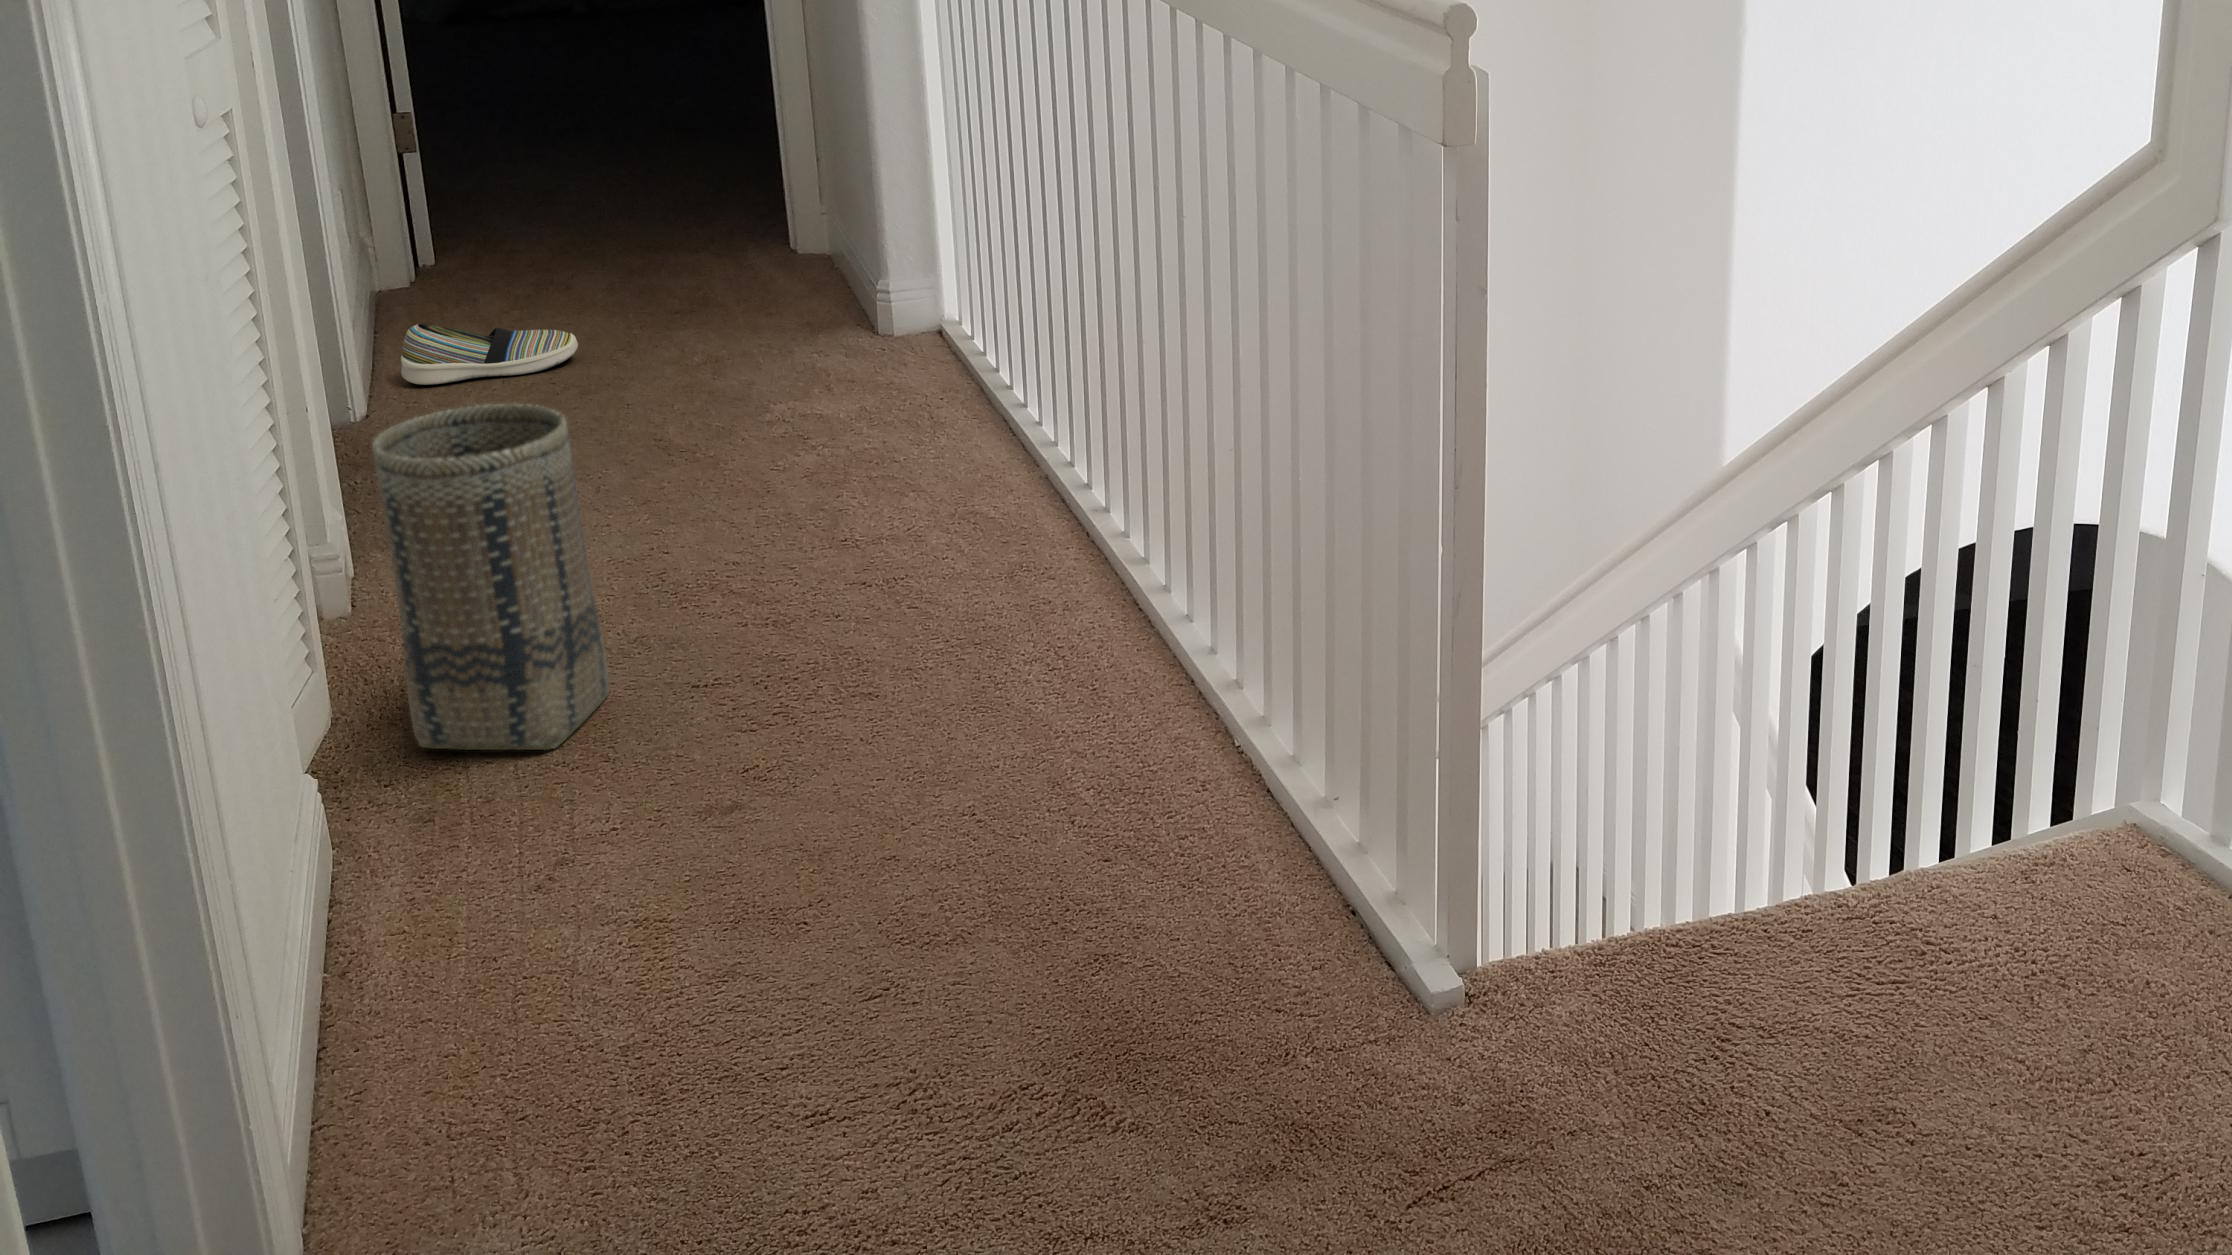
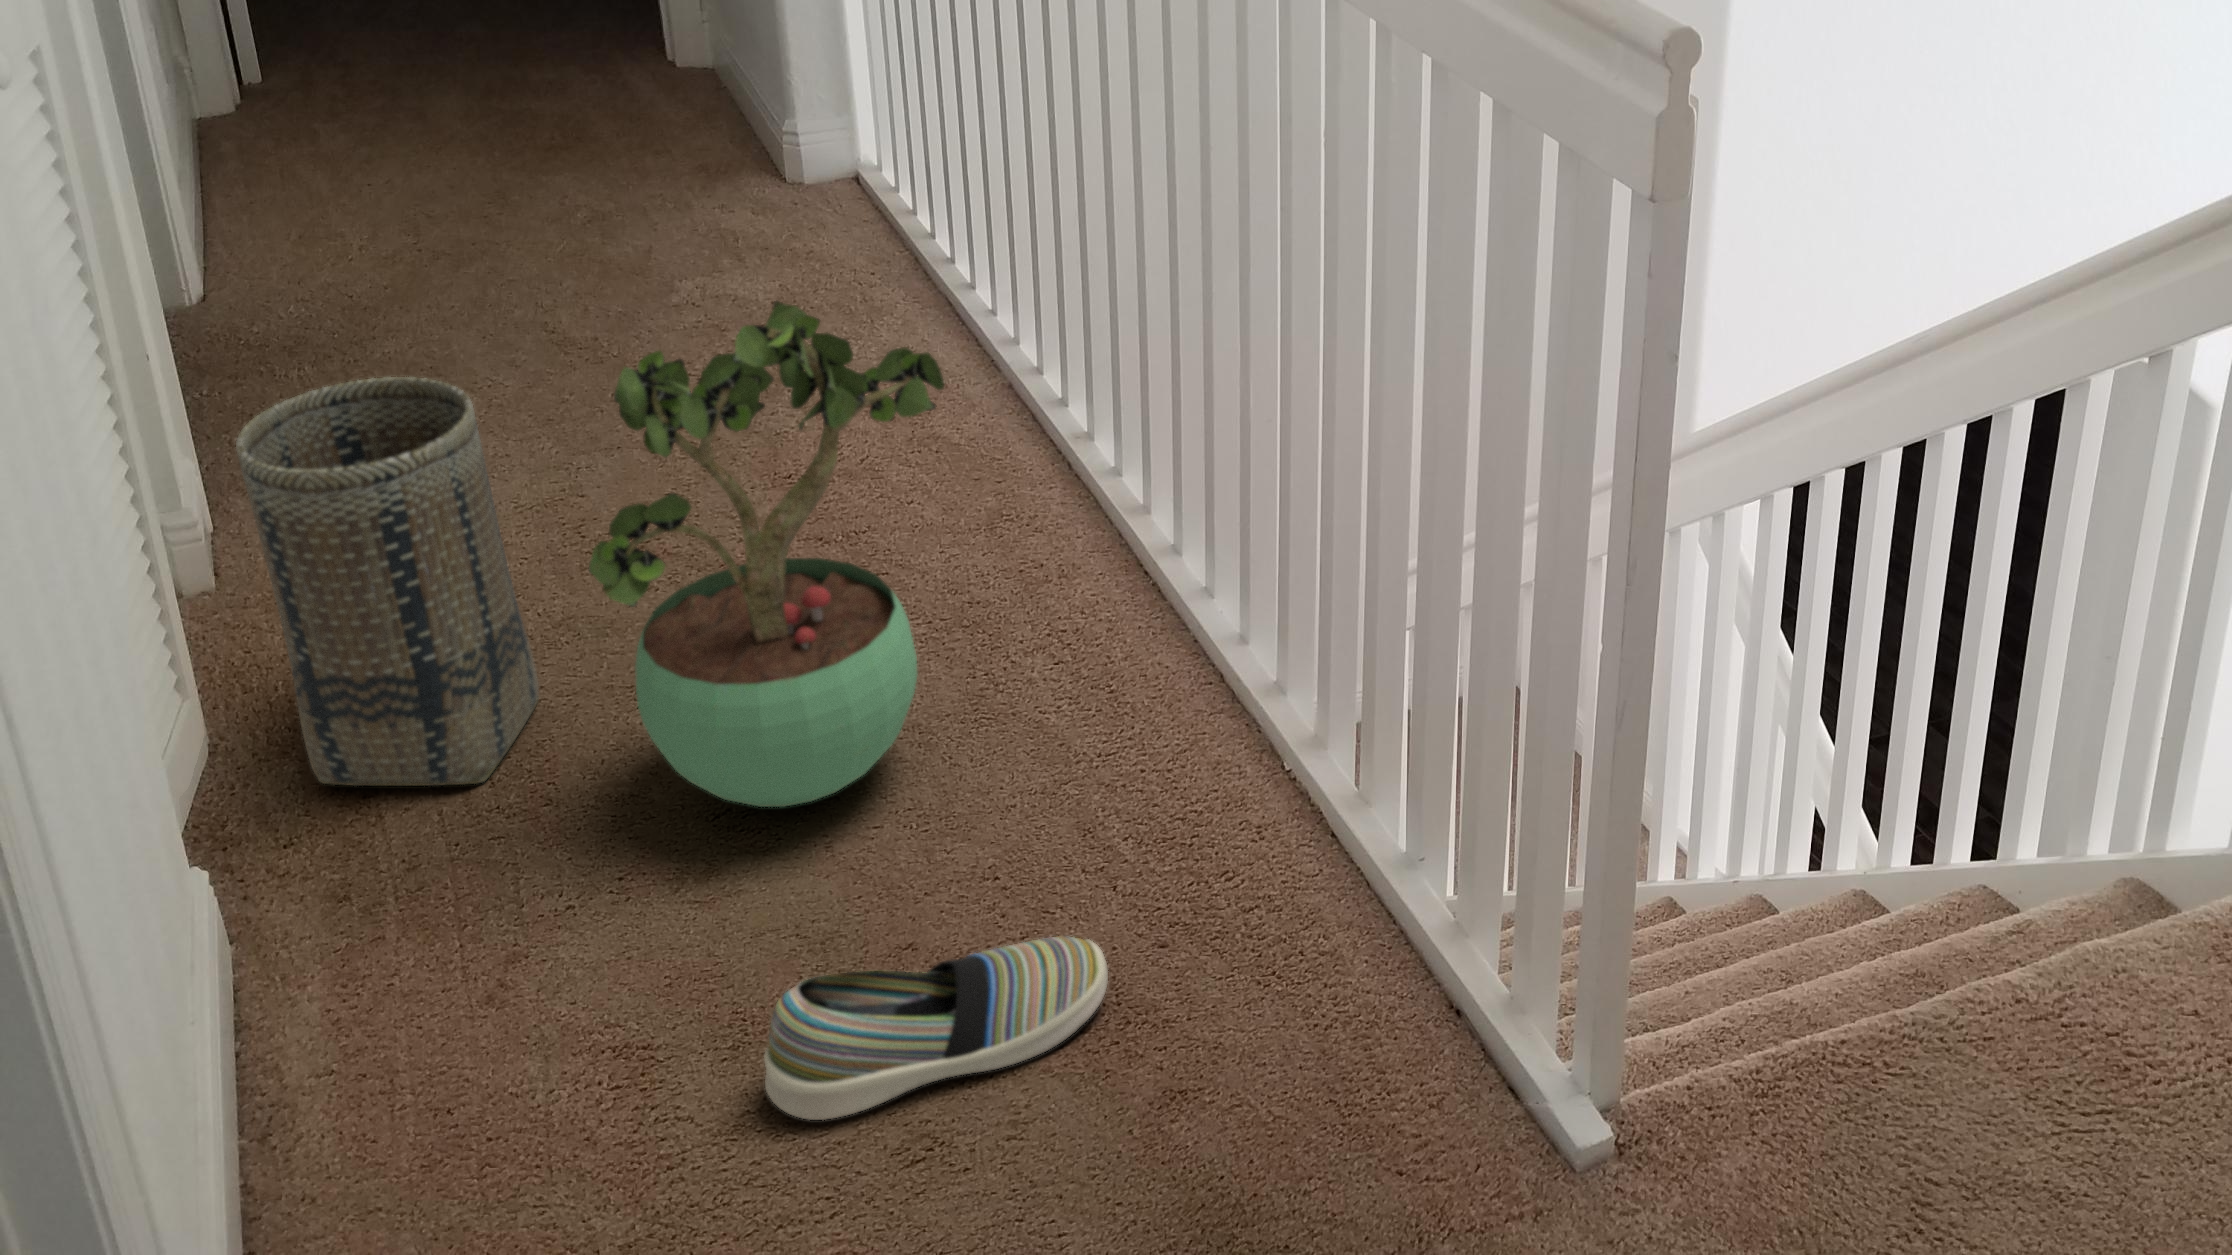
potted plant: none [645,314,950,763] -> present [589,301,944,807]
shoe: present [401,324,578,385] -> present [764,936,1108,1120]

